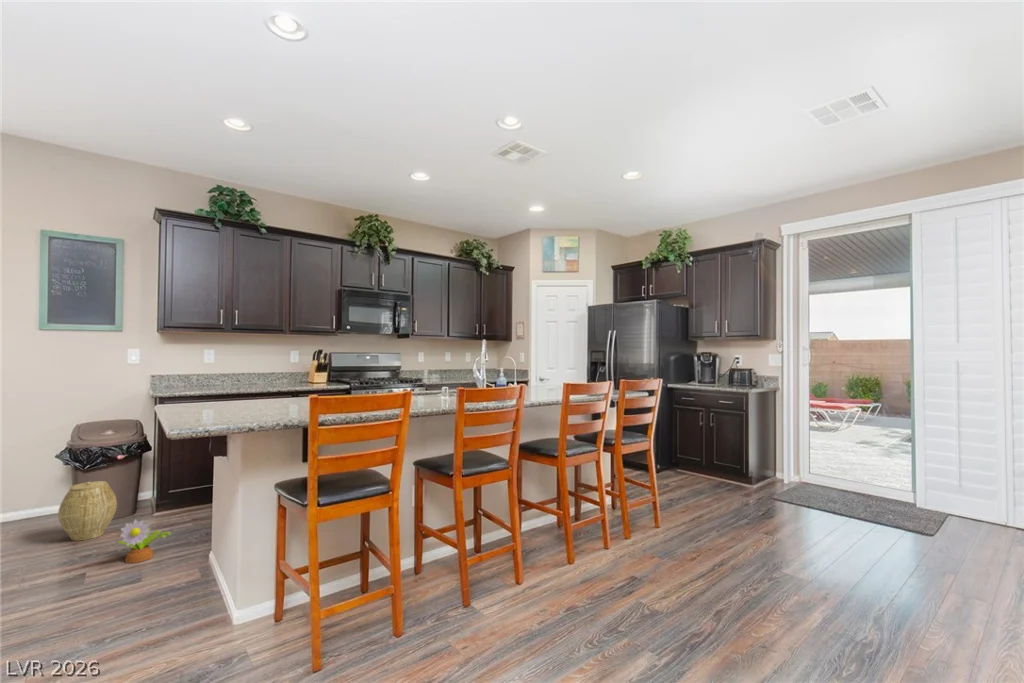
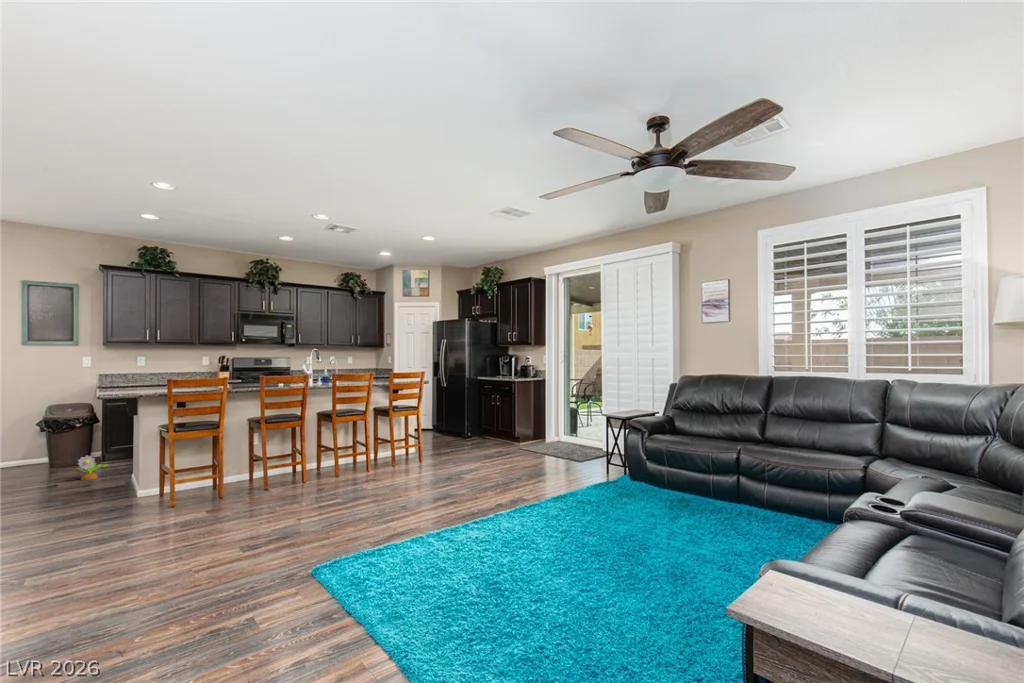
woven basket: present [58,481,117,541] -> none [39,439,76,473]

